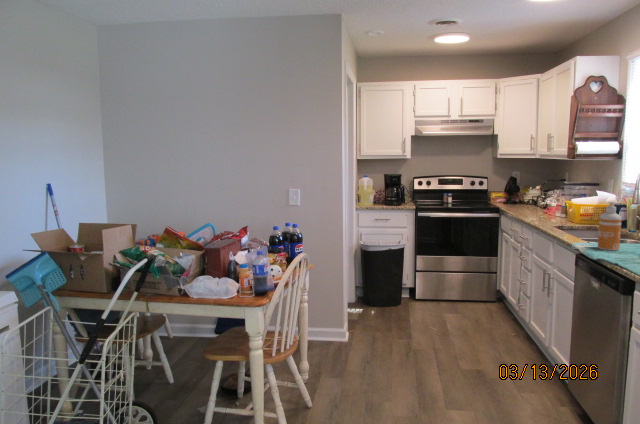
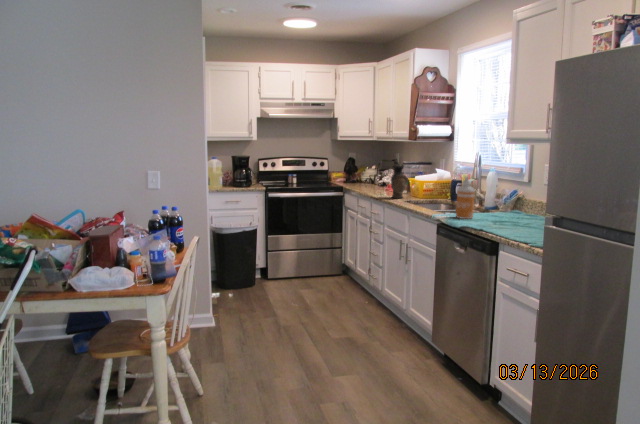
ceramic pitcher: none [541,180,560,222] -> present [391,160,408,198]

